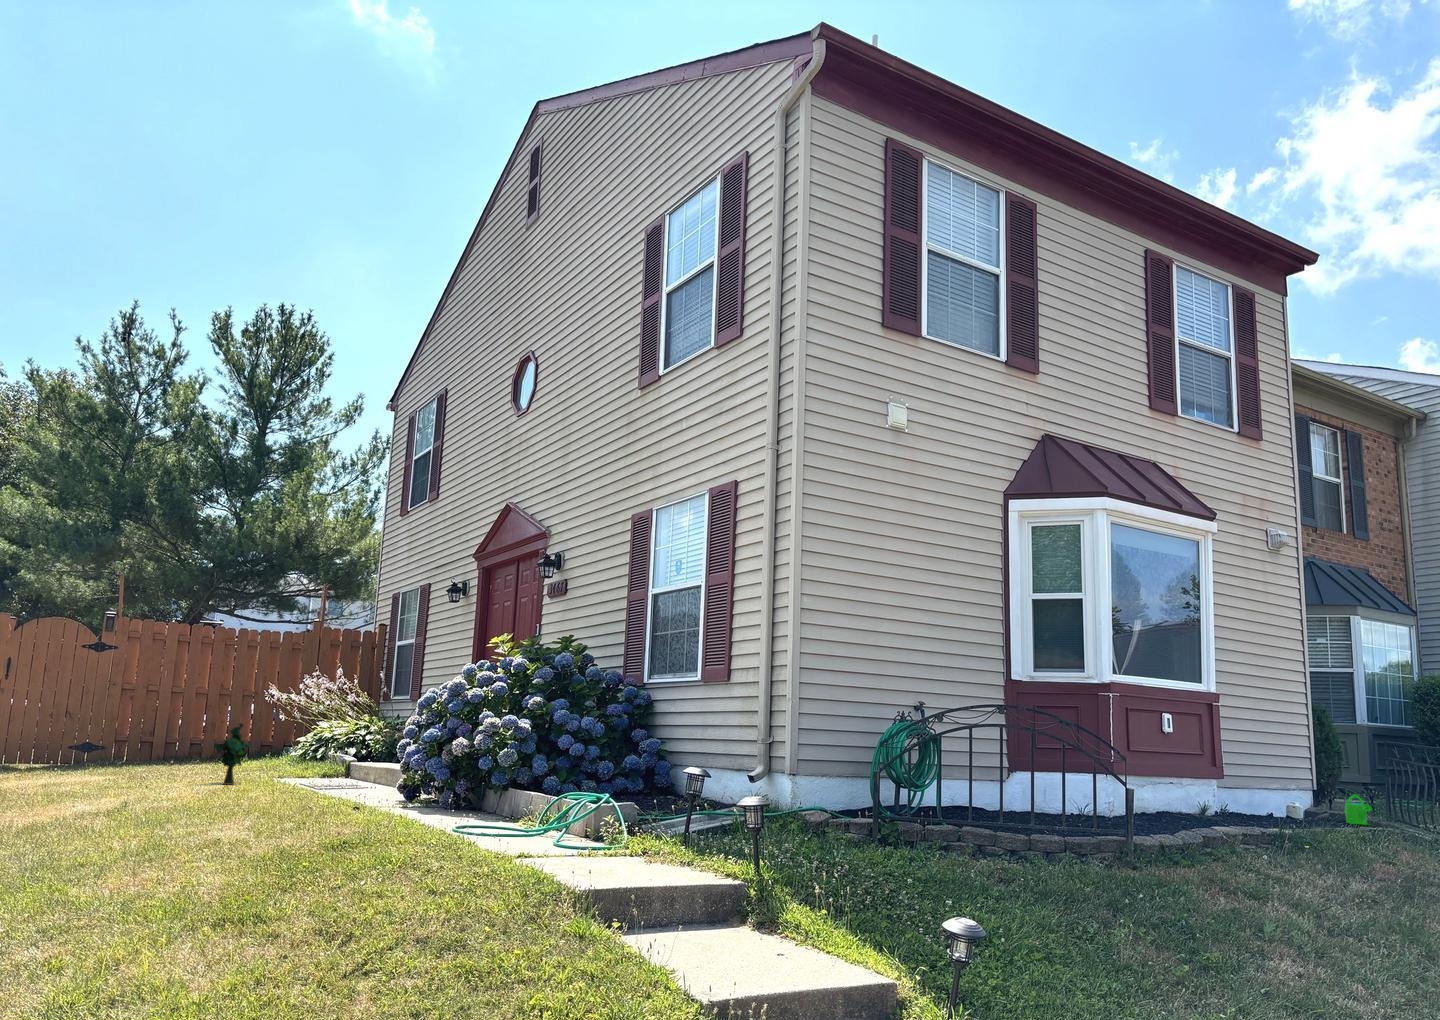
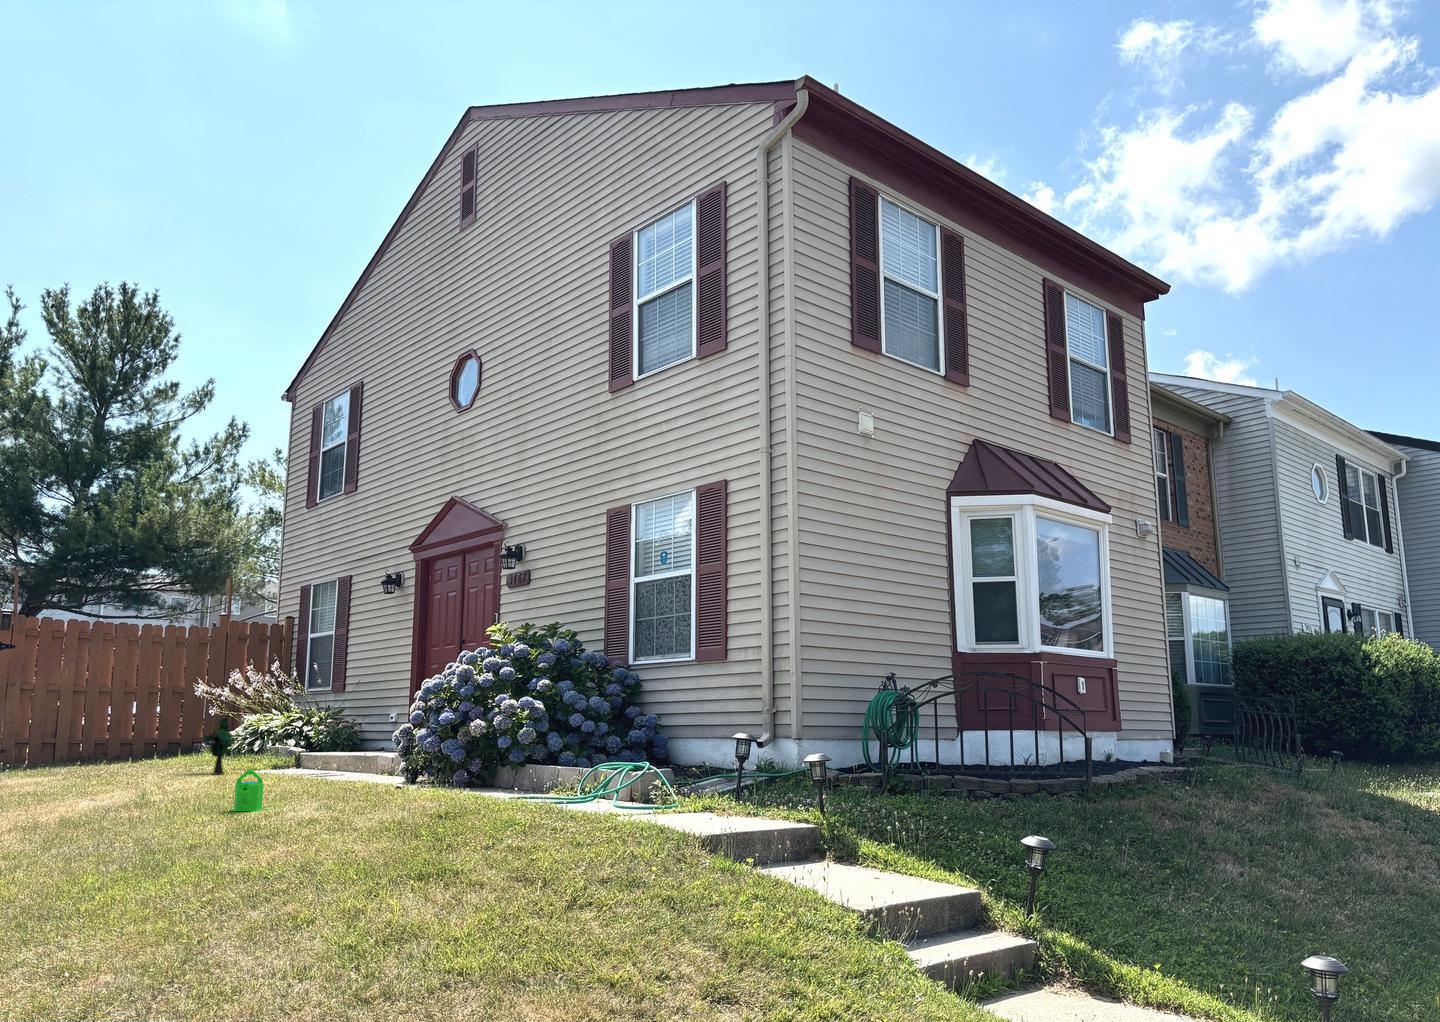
watering can: present [1344,794,1372,825] -> present [232,770,263,811]

